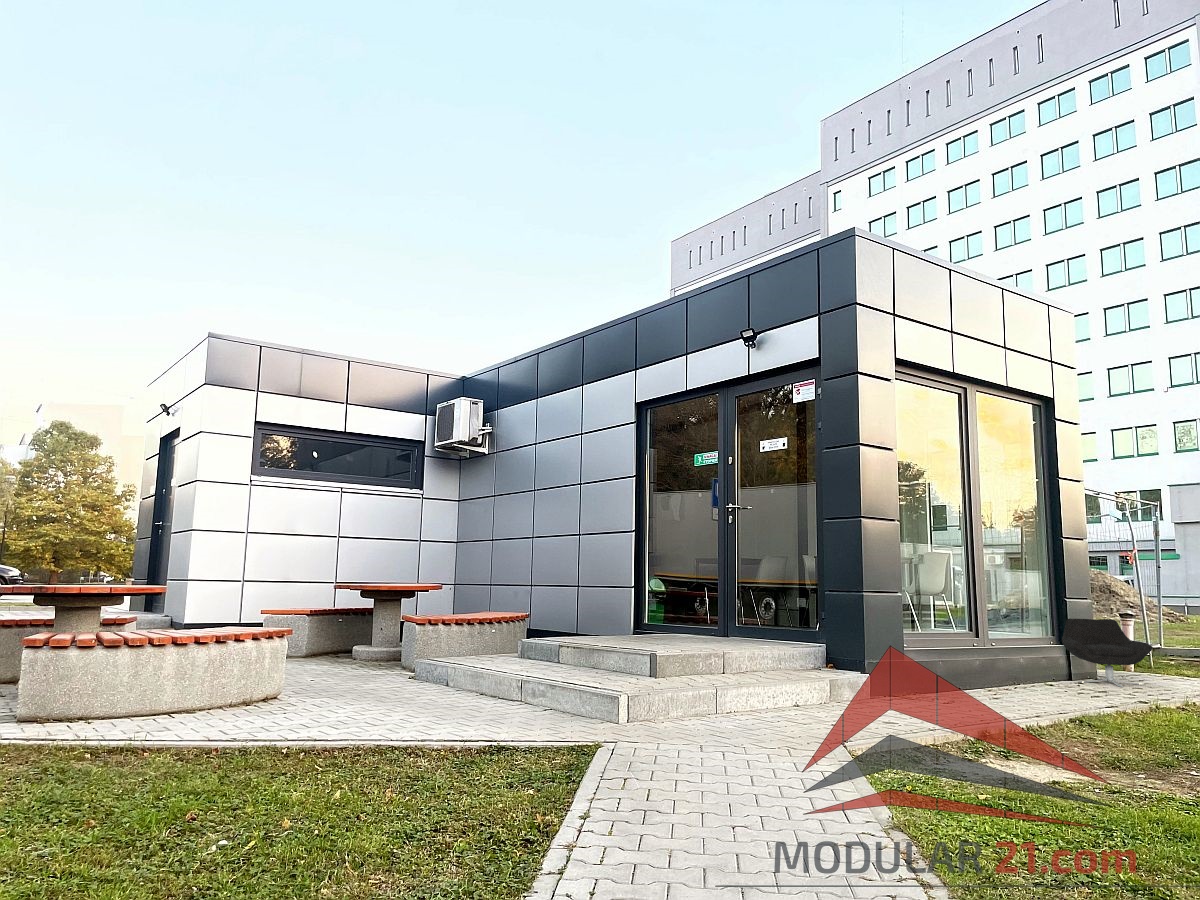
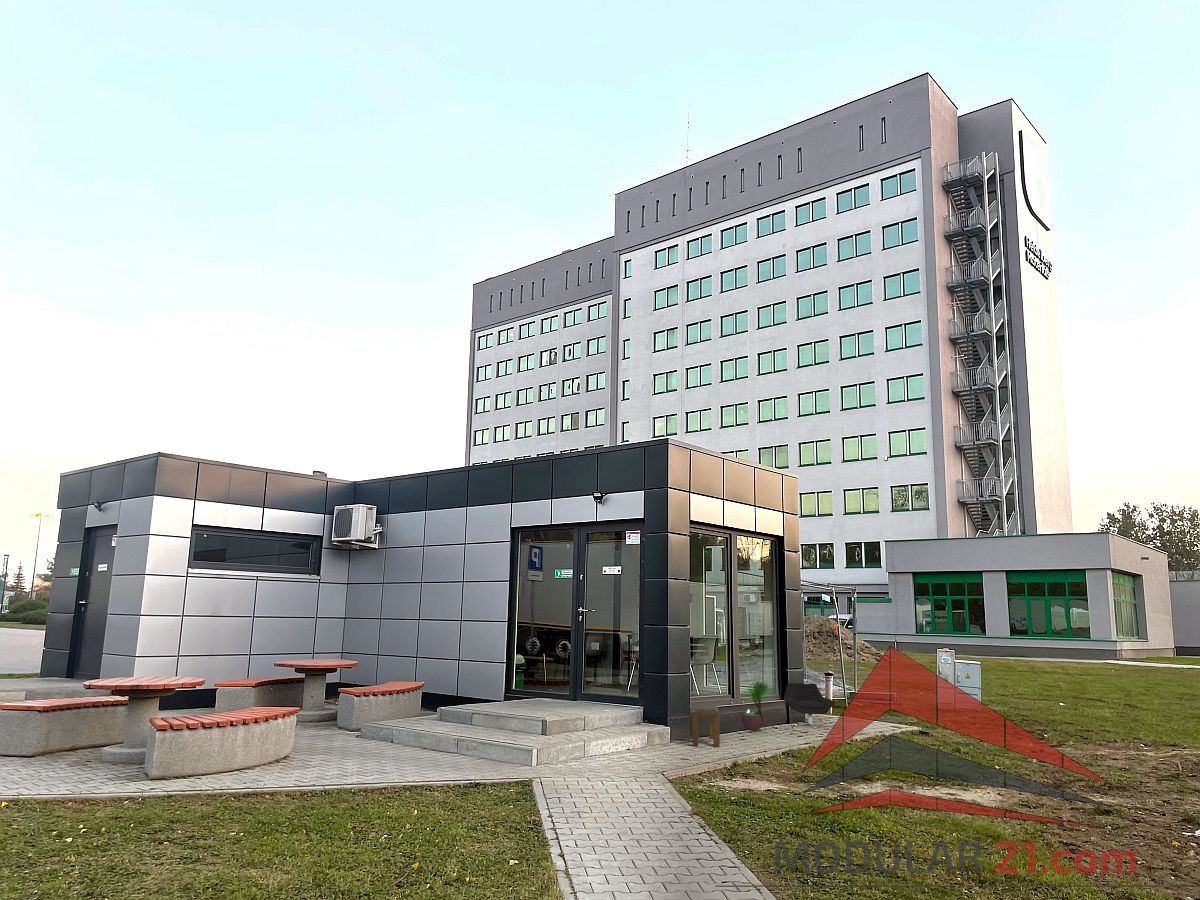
potted tree: none [992,602,1042,687] -> present [741,681,769,731]
bench: none [903,641,955,706] -> present [690,704,720,747]

